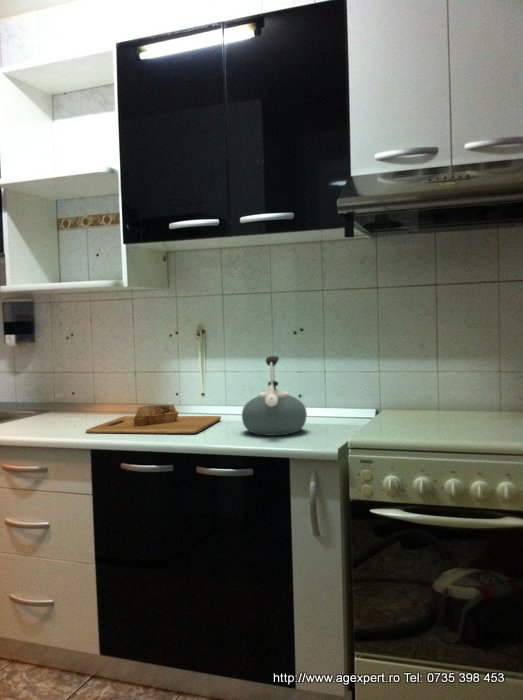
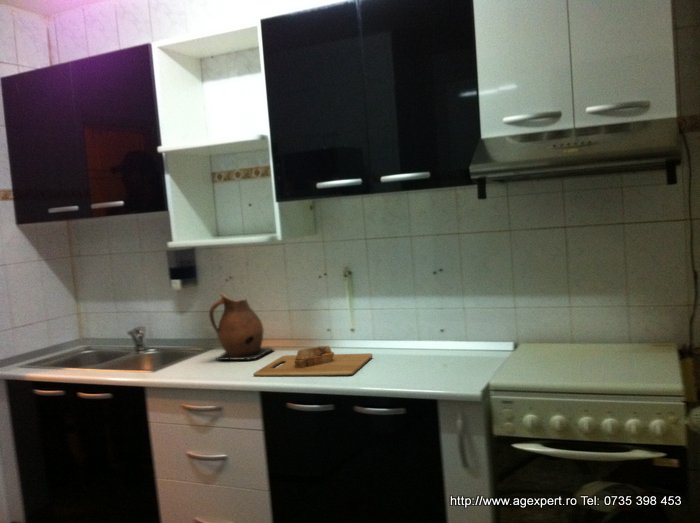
ceramic pitcher: none [44,347,116,420] -> present [209,294,273,360]
kettle: present [242,356,307,436] -> none [392,302,451,376]

